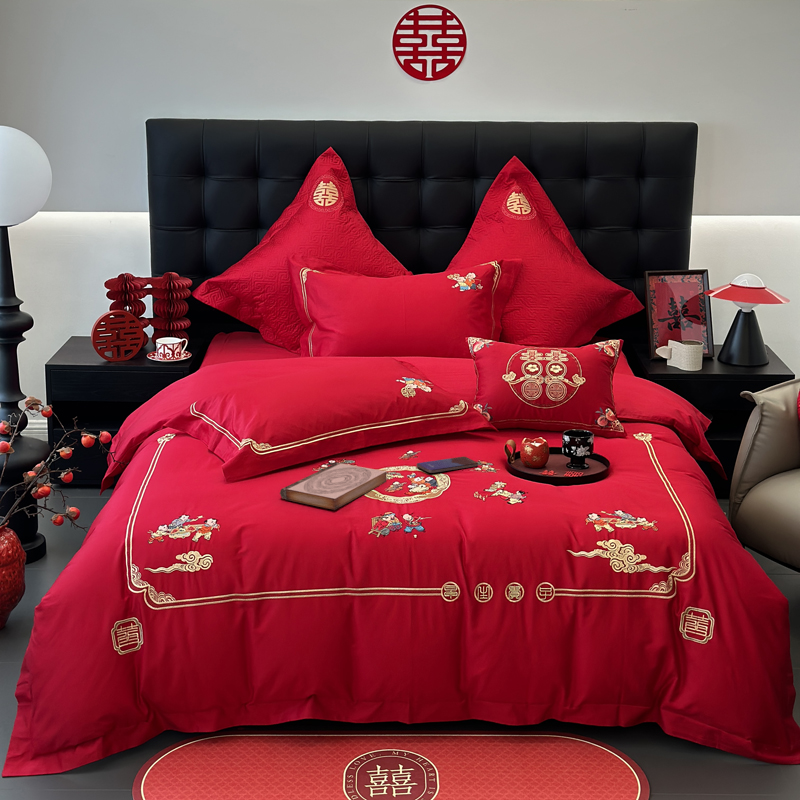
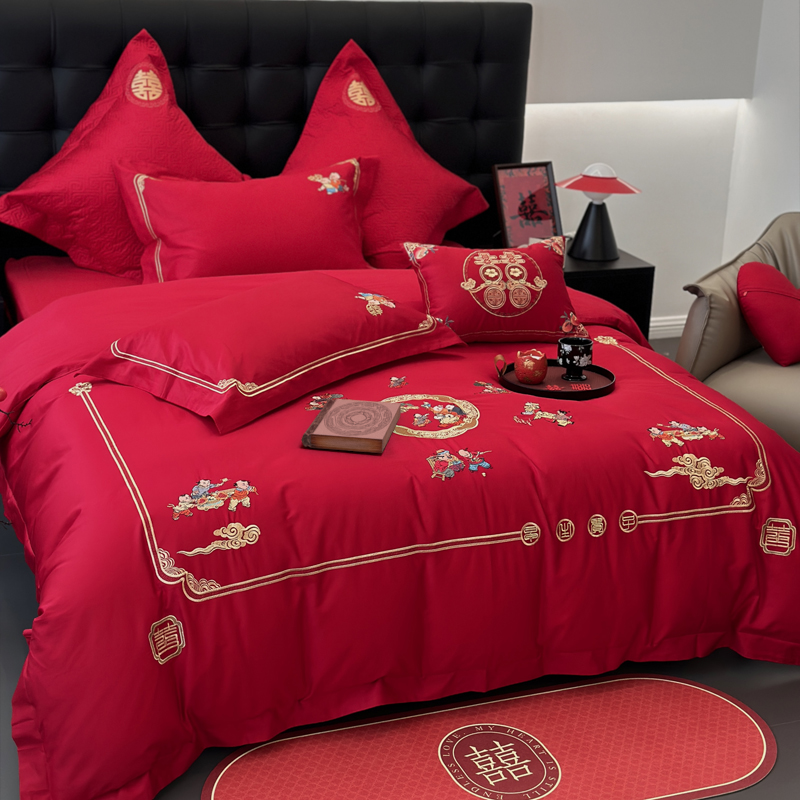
smartphone: present [416,457,478,473] -> none [417,380,483,401]

